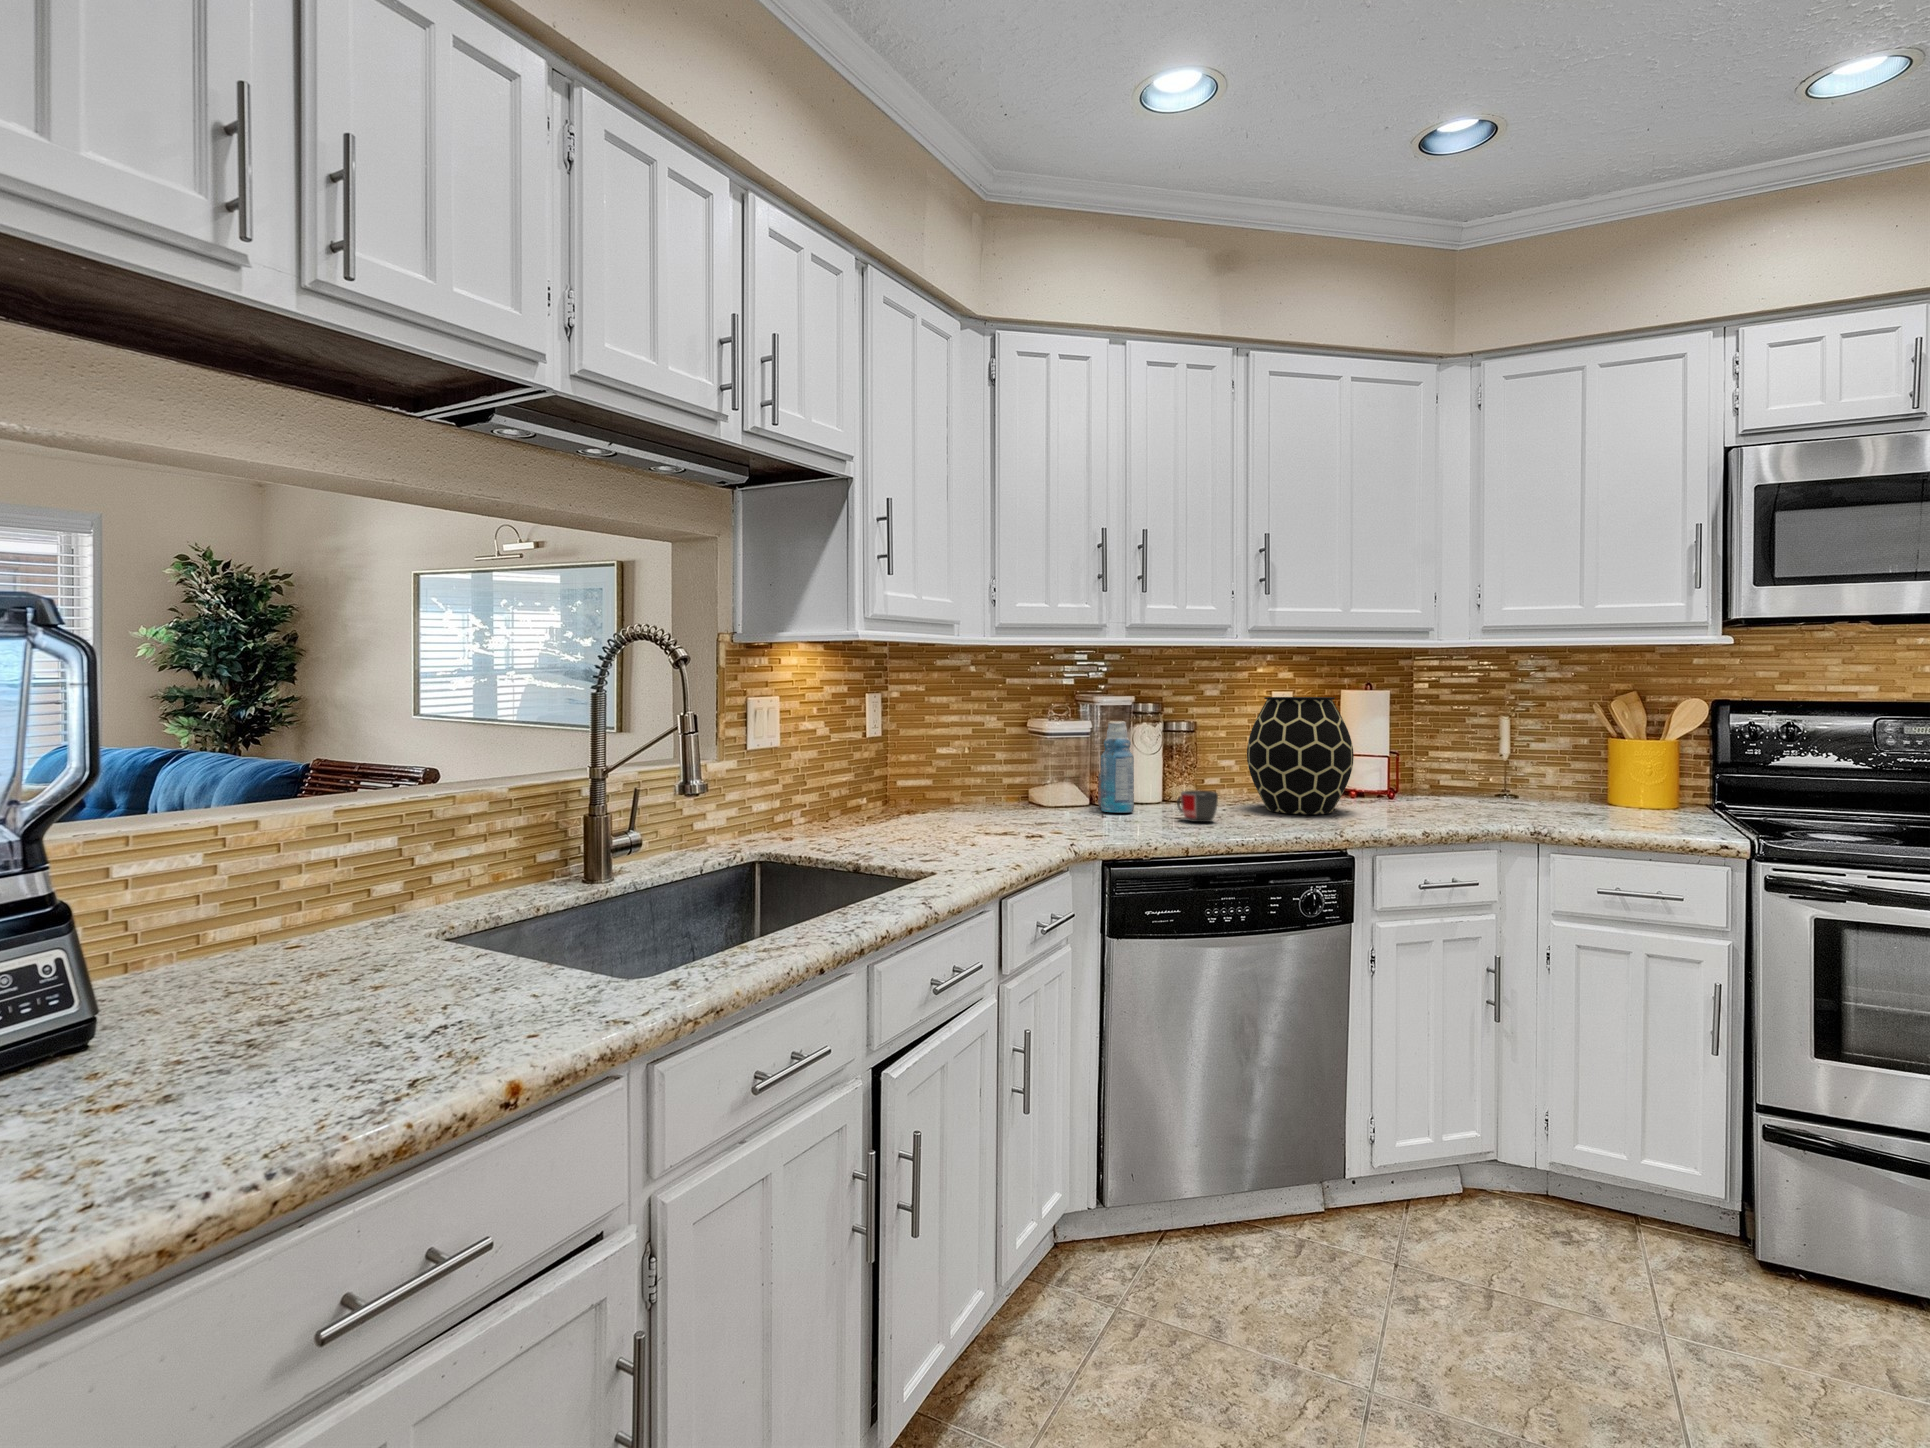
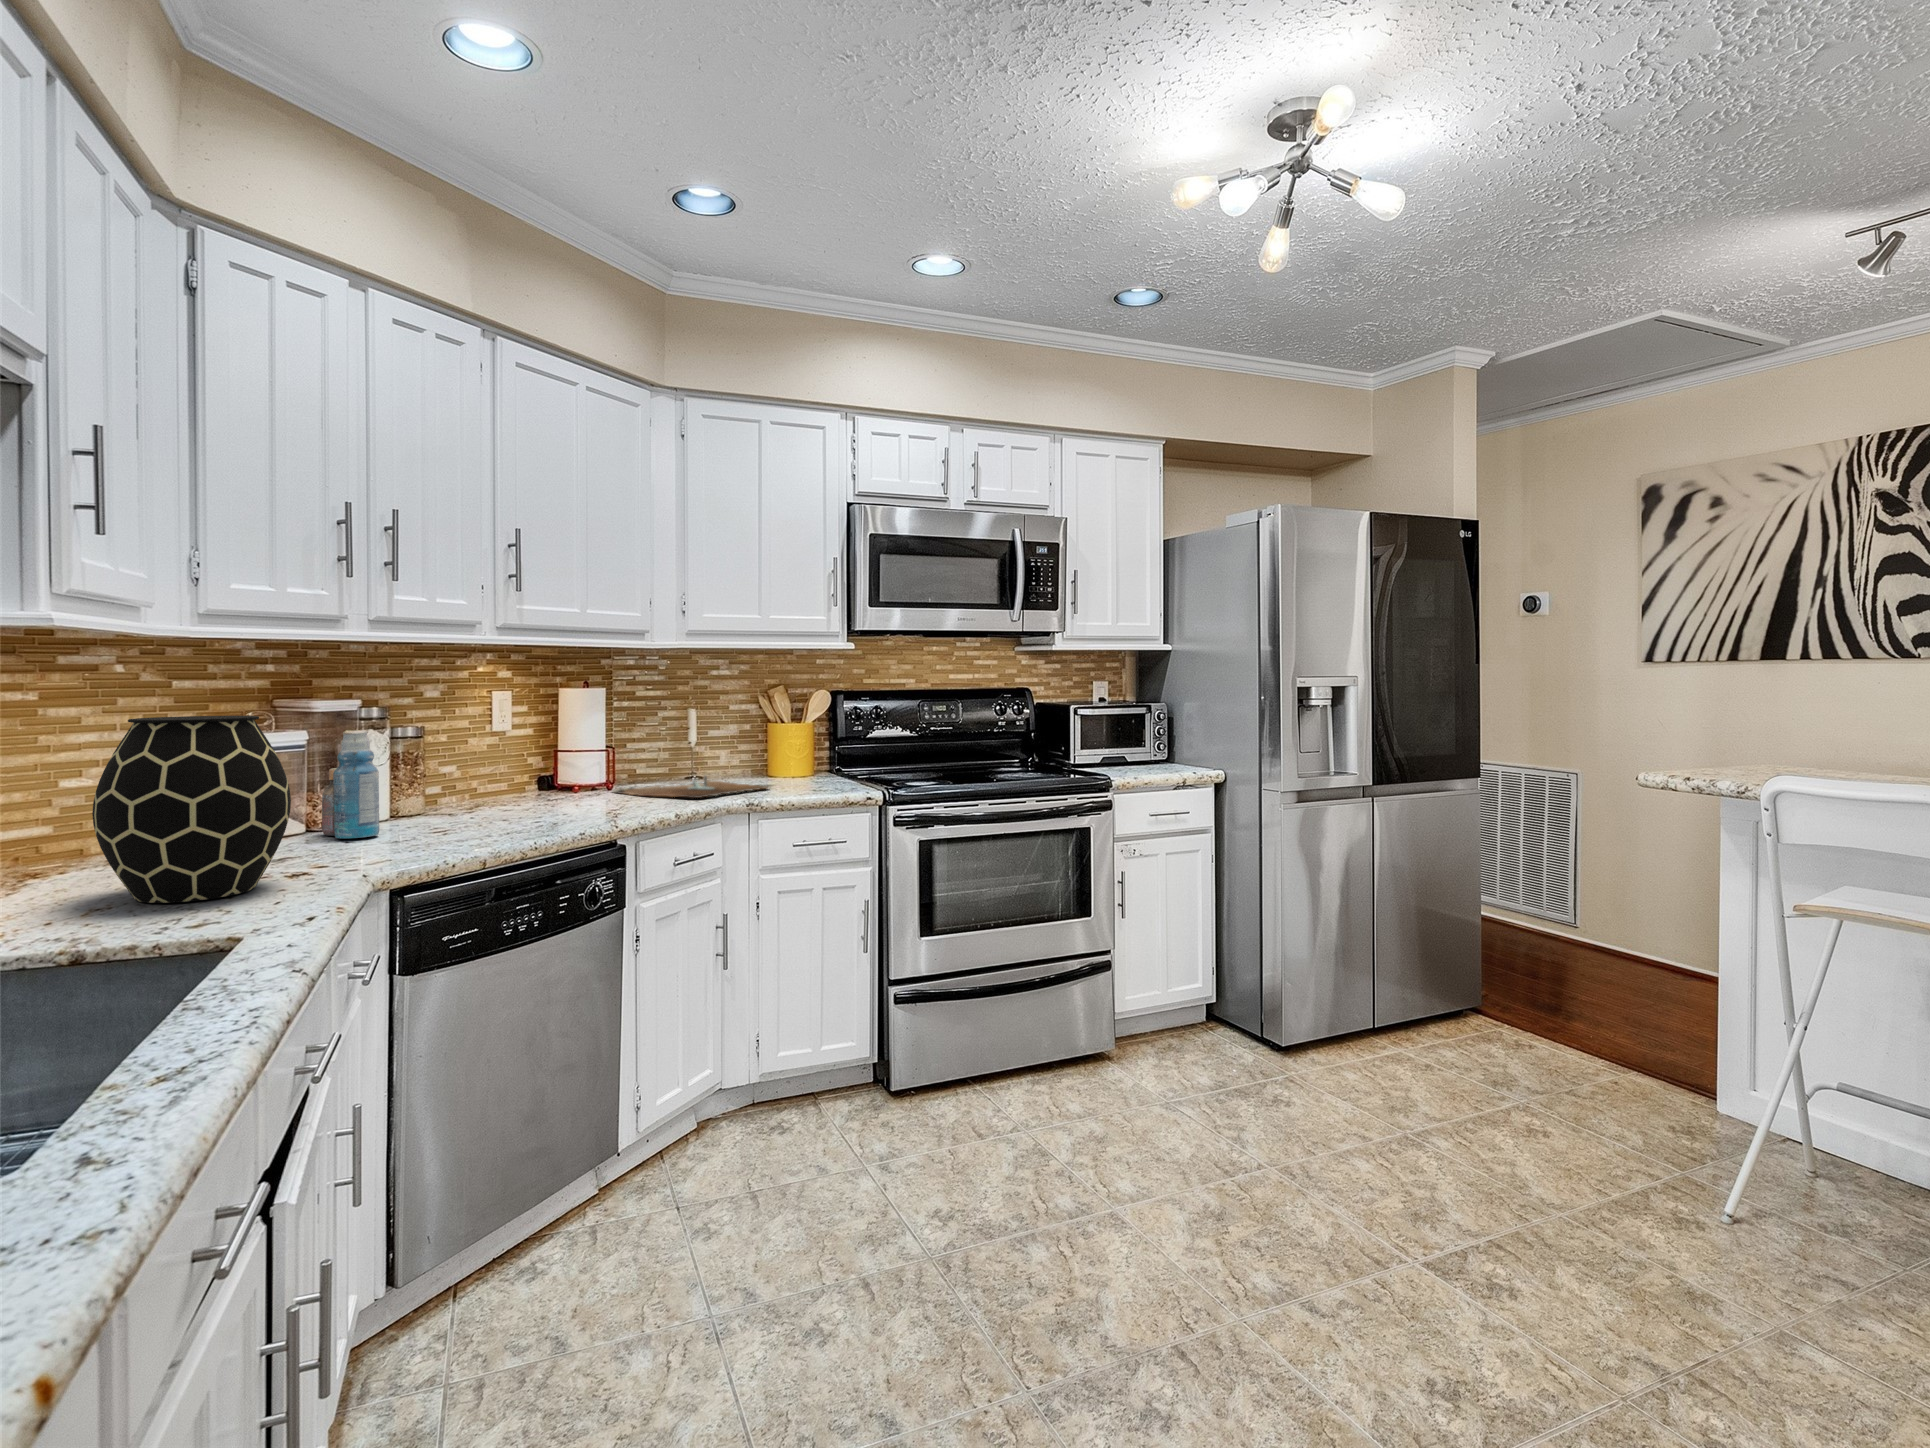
vase: present [1247,697,1354,814] -> present [92,716,291,903]
mug: present [1177,790,1218,822] -> none [439,801,493,836]
cutting board: none [1386,792,1579,815] -> present [613,776,768,798]

